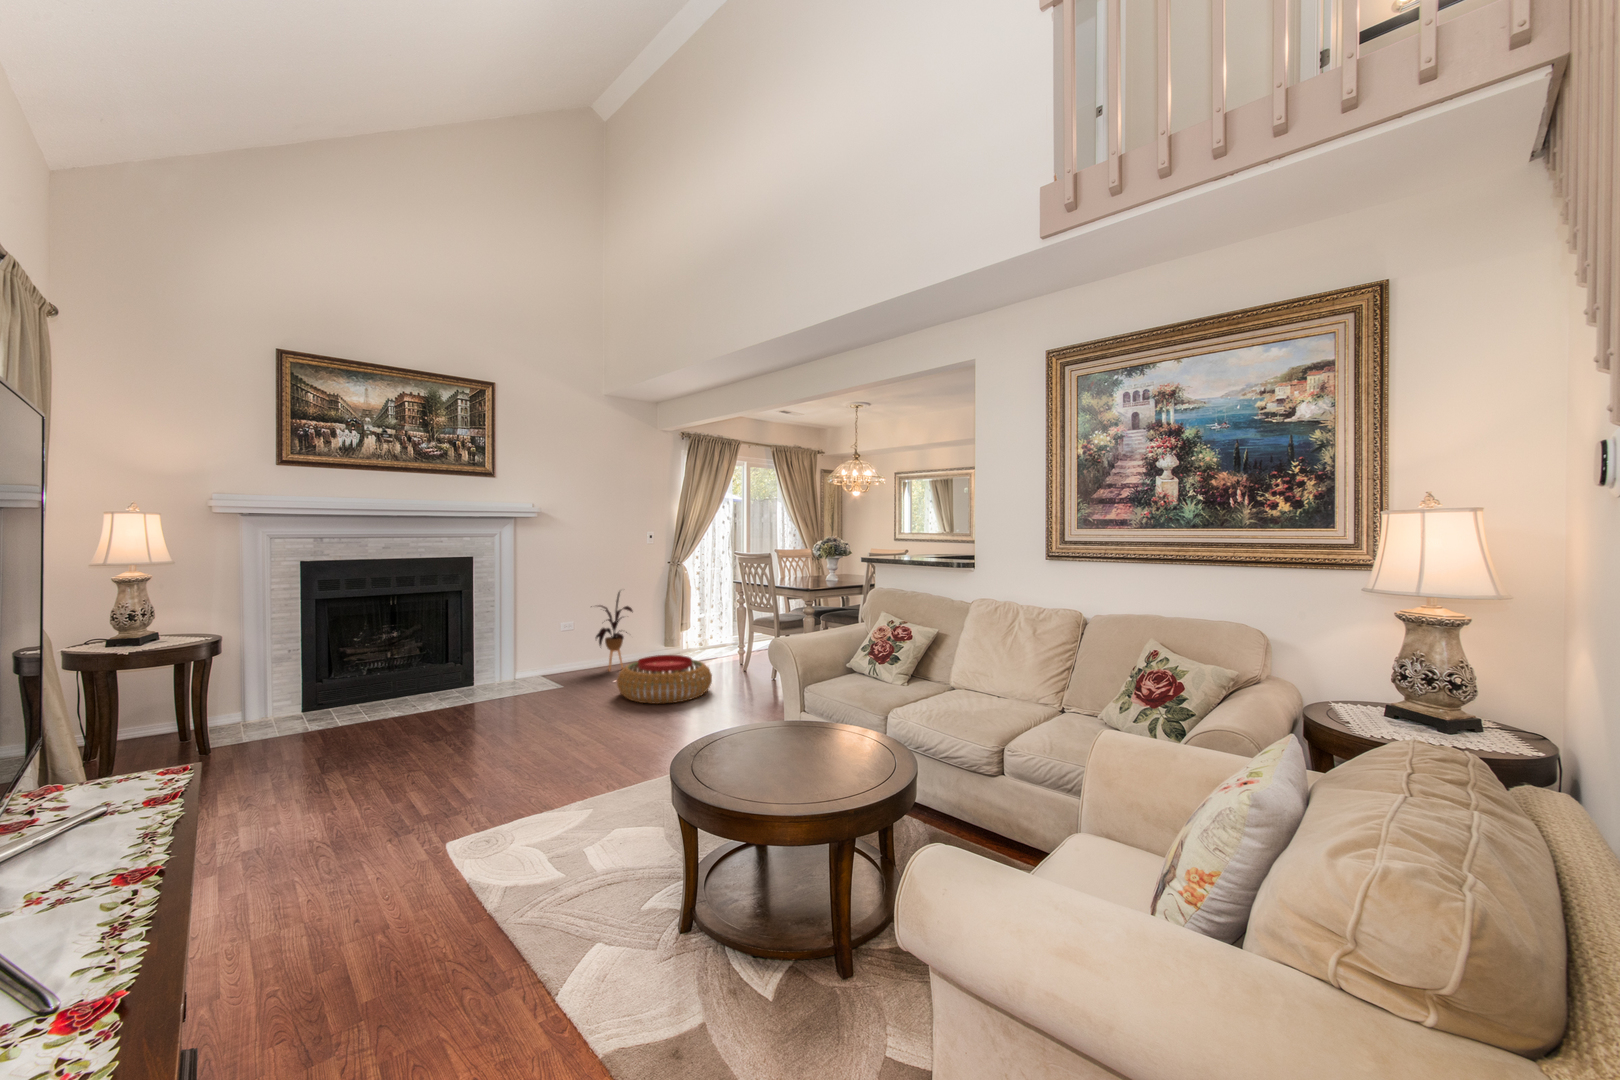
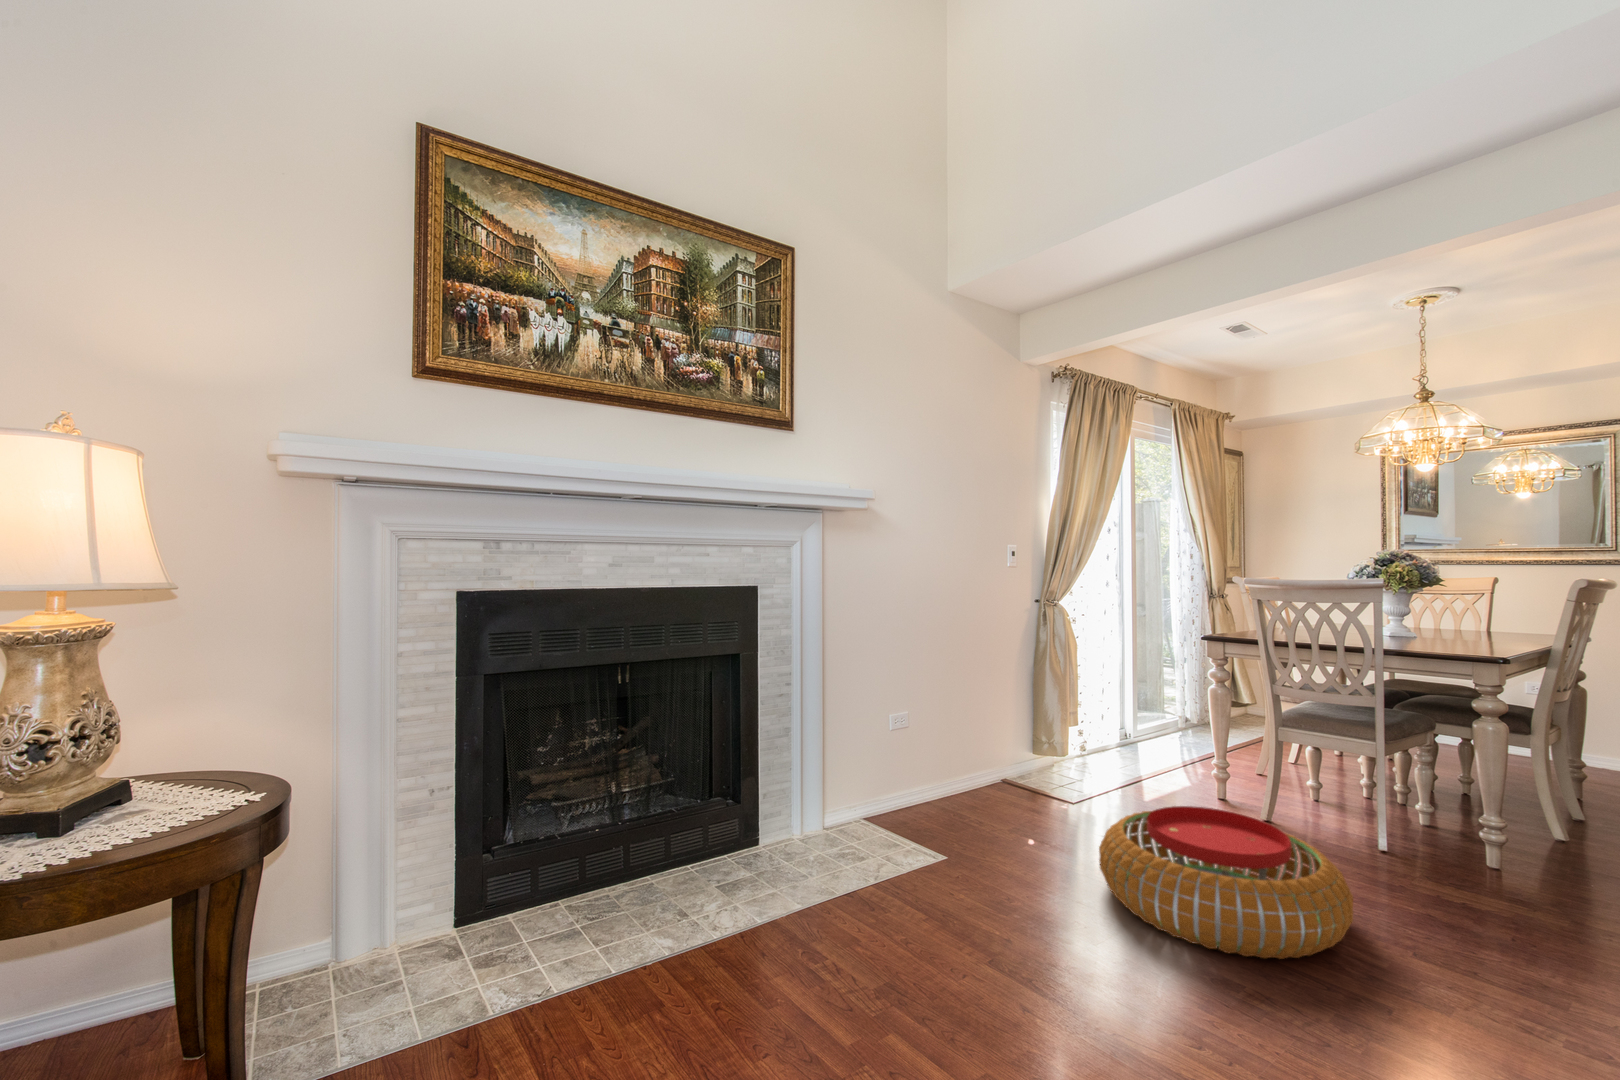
house plant: present [596,592,633,670] -> none [942,651,1045,813]

